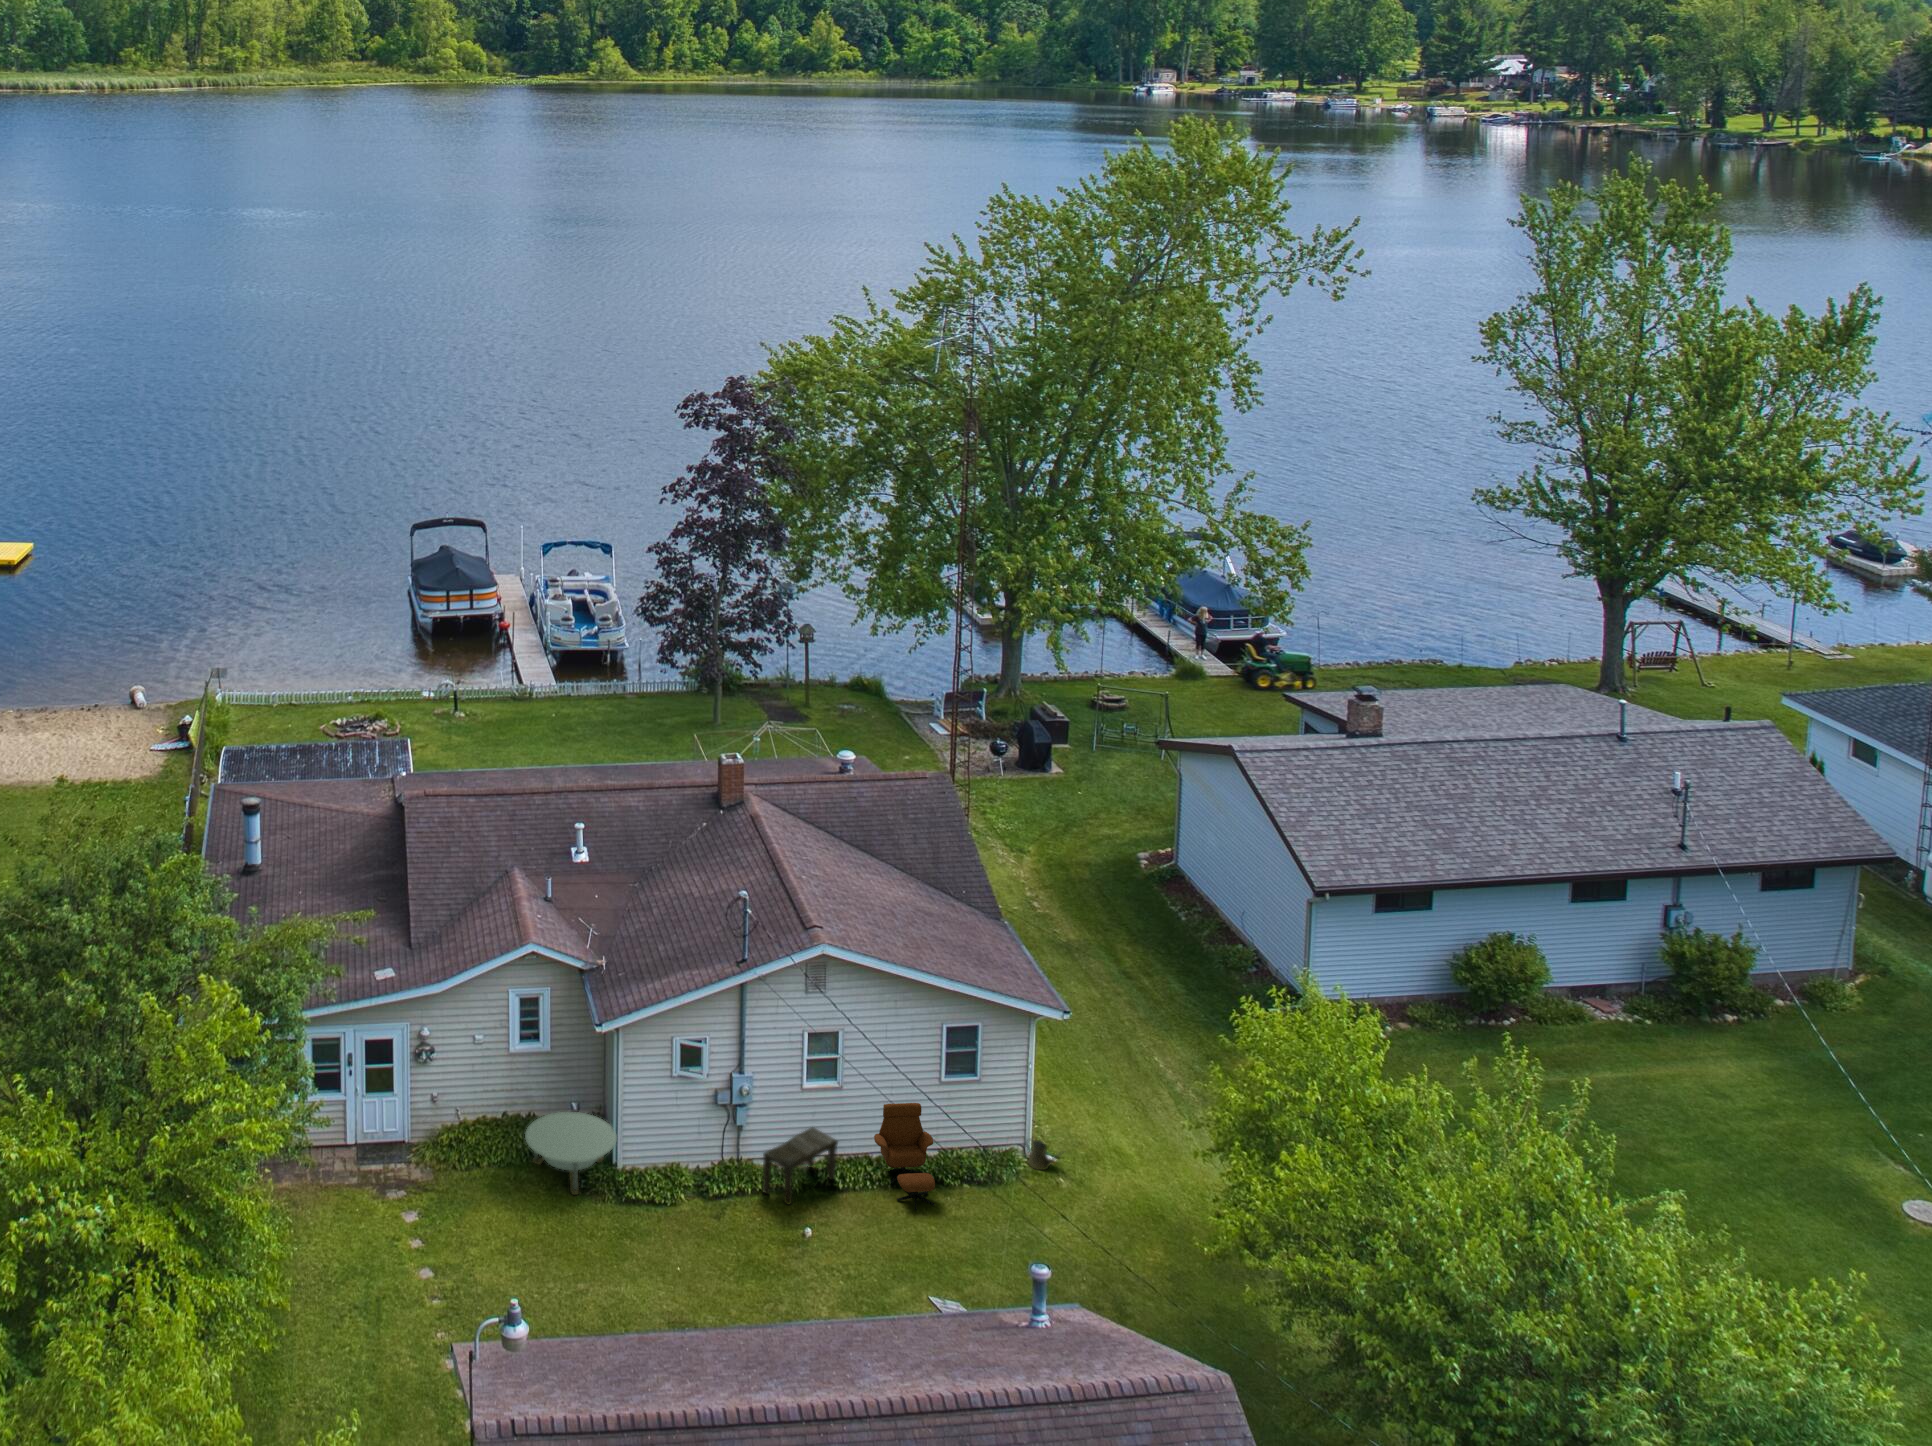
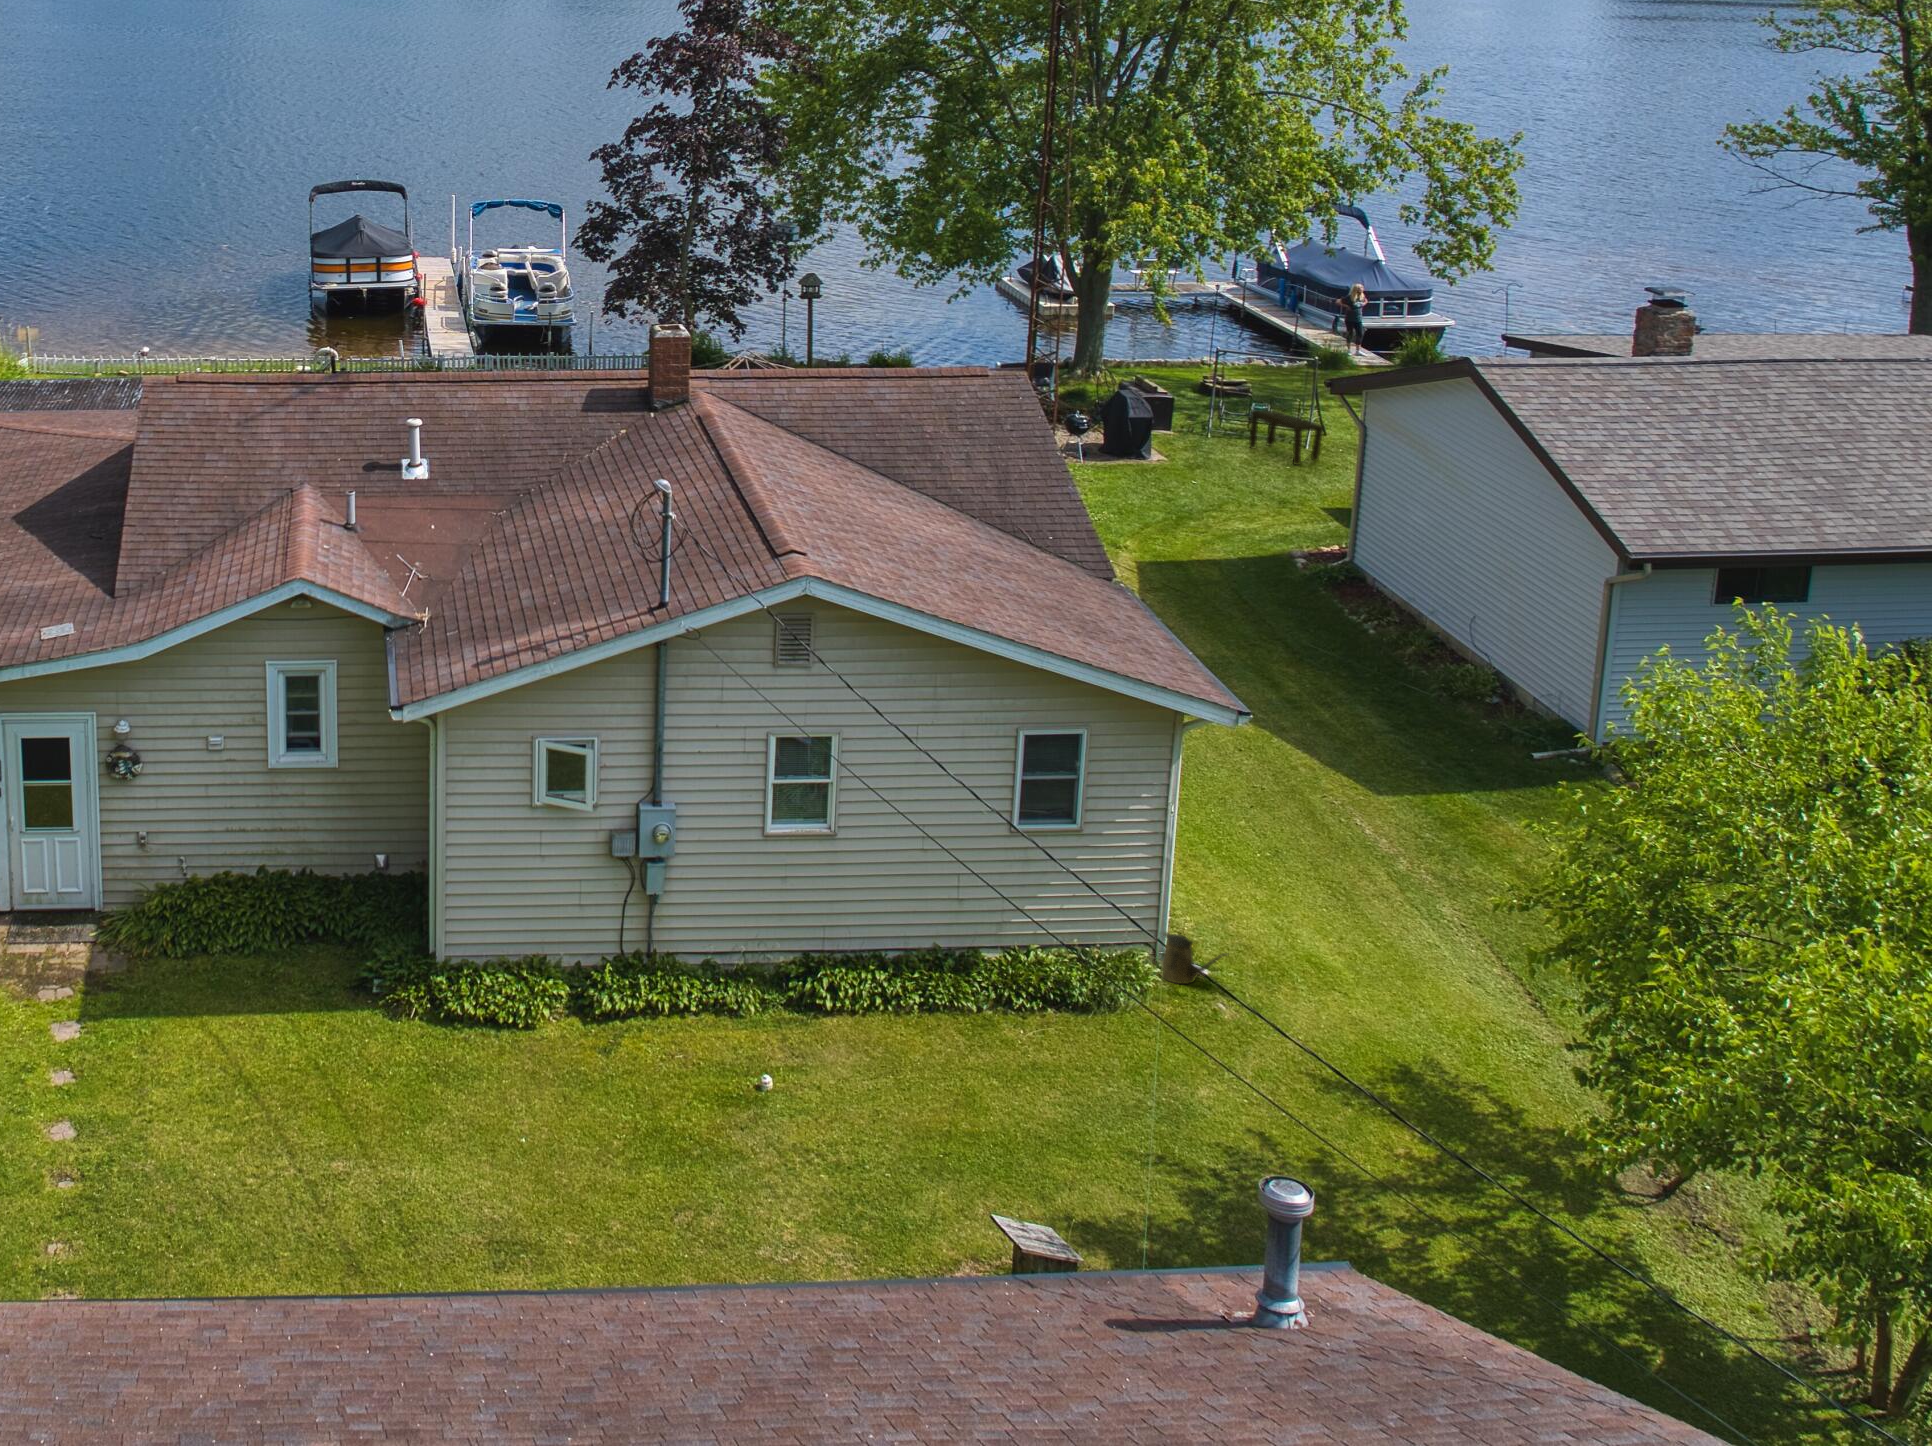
lounge chair: present [874,1103,935,1210] -> none [888,864,997,1046]
round table: present [525,1112,617,1195] -> none [278,866,437,1002]
bench: present [762,1127,838,1204] -> present [1249,410,1324,465]

